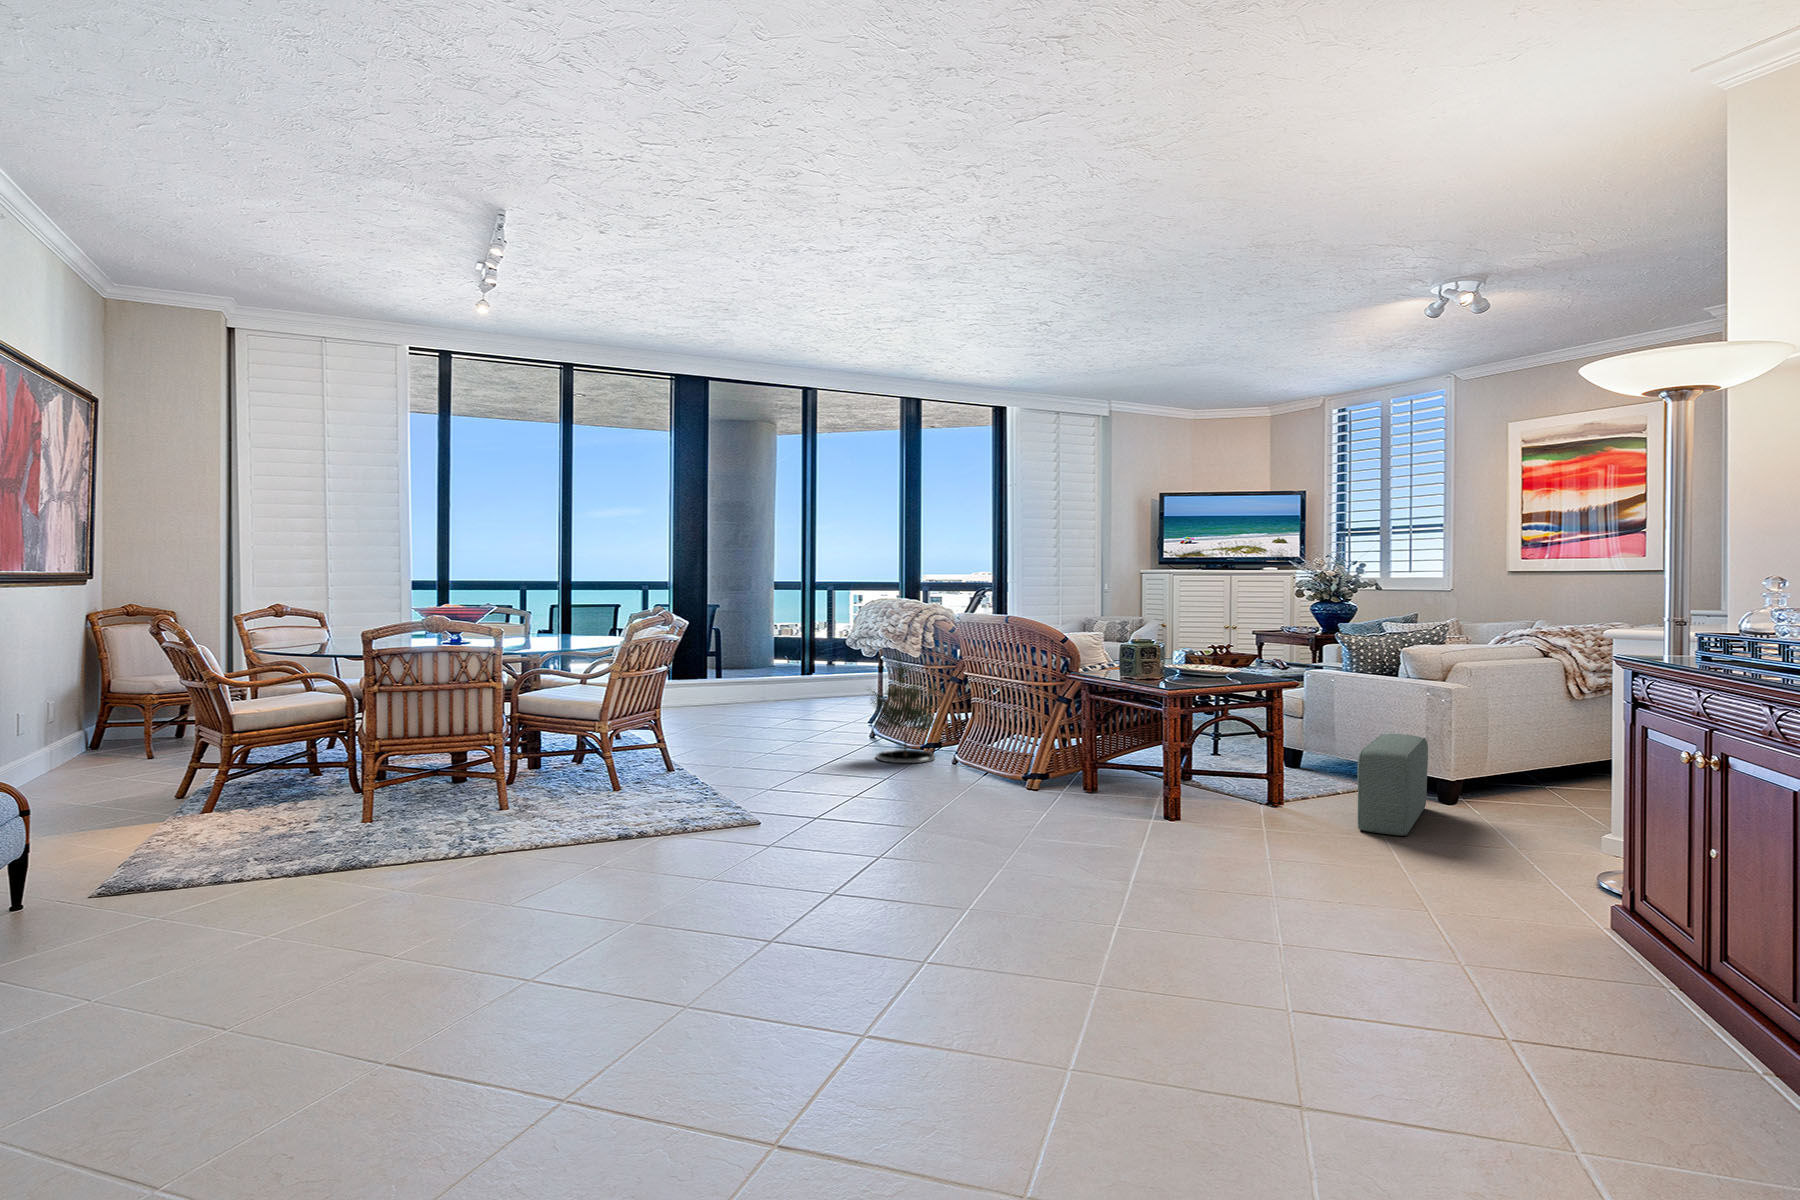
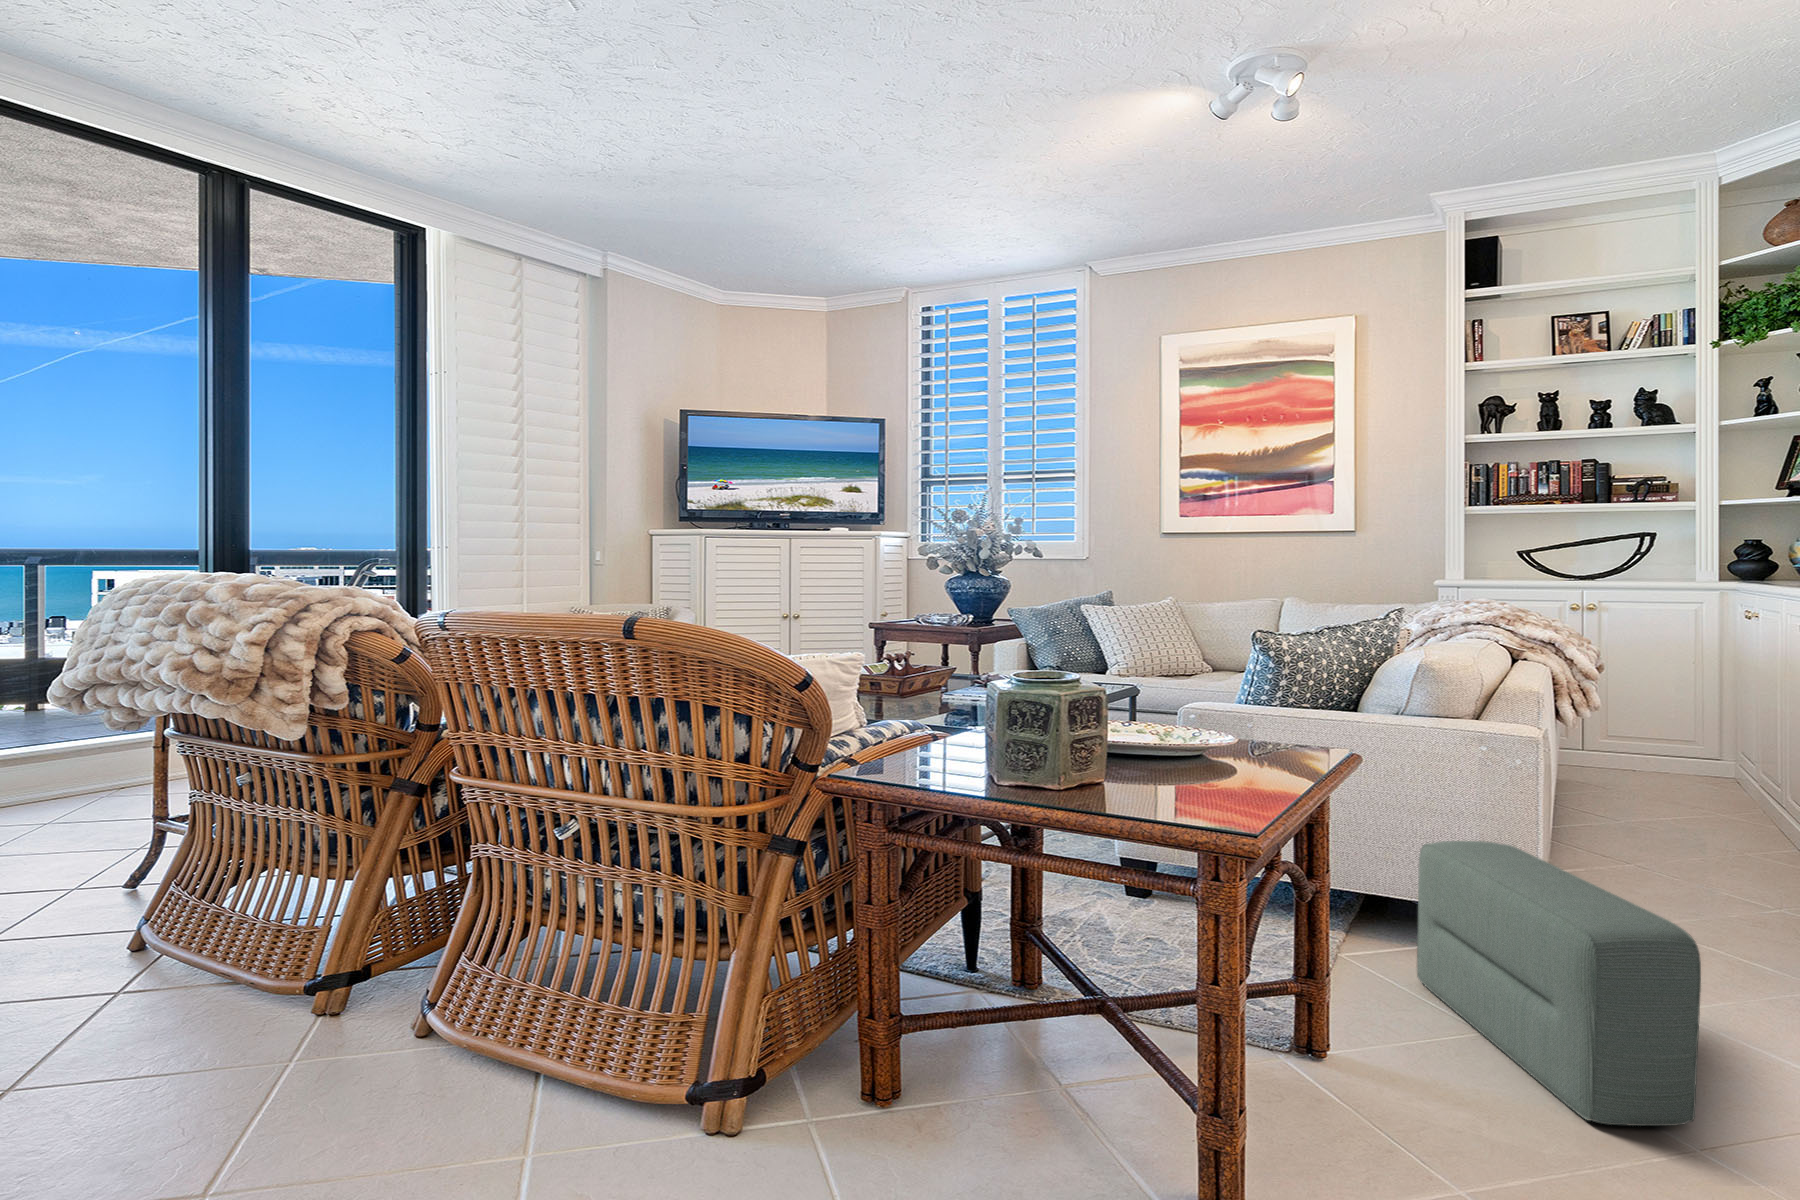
potted tree: present [871,654,938,763] -> none [113,728,377,1071]

